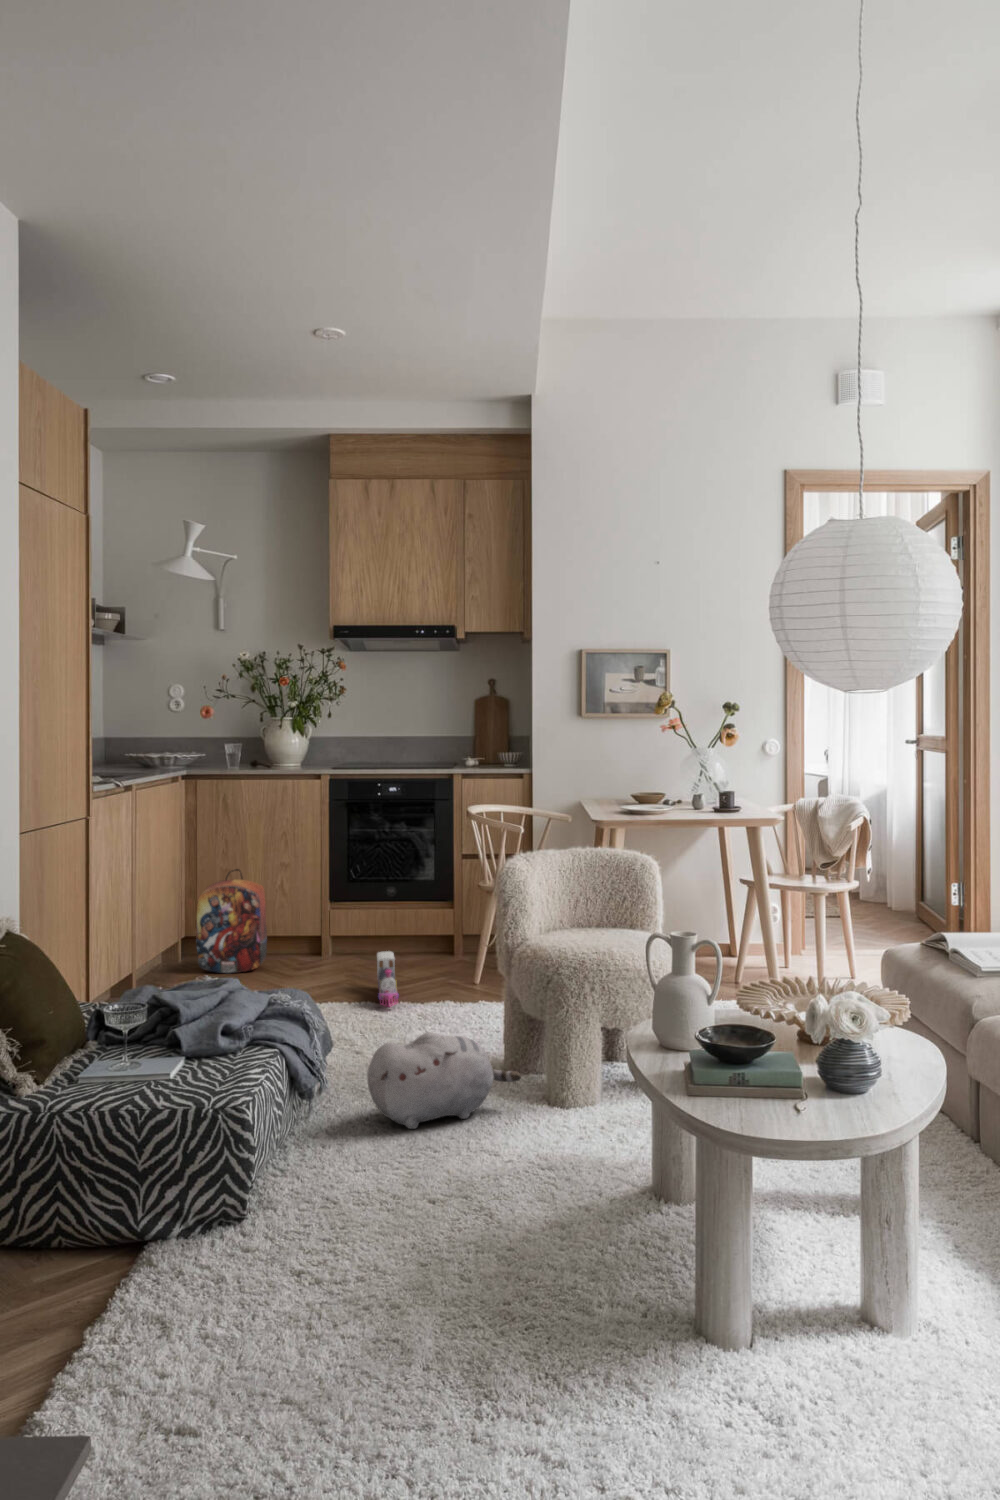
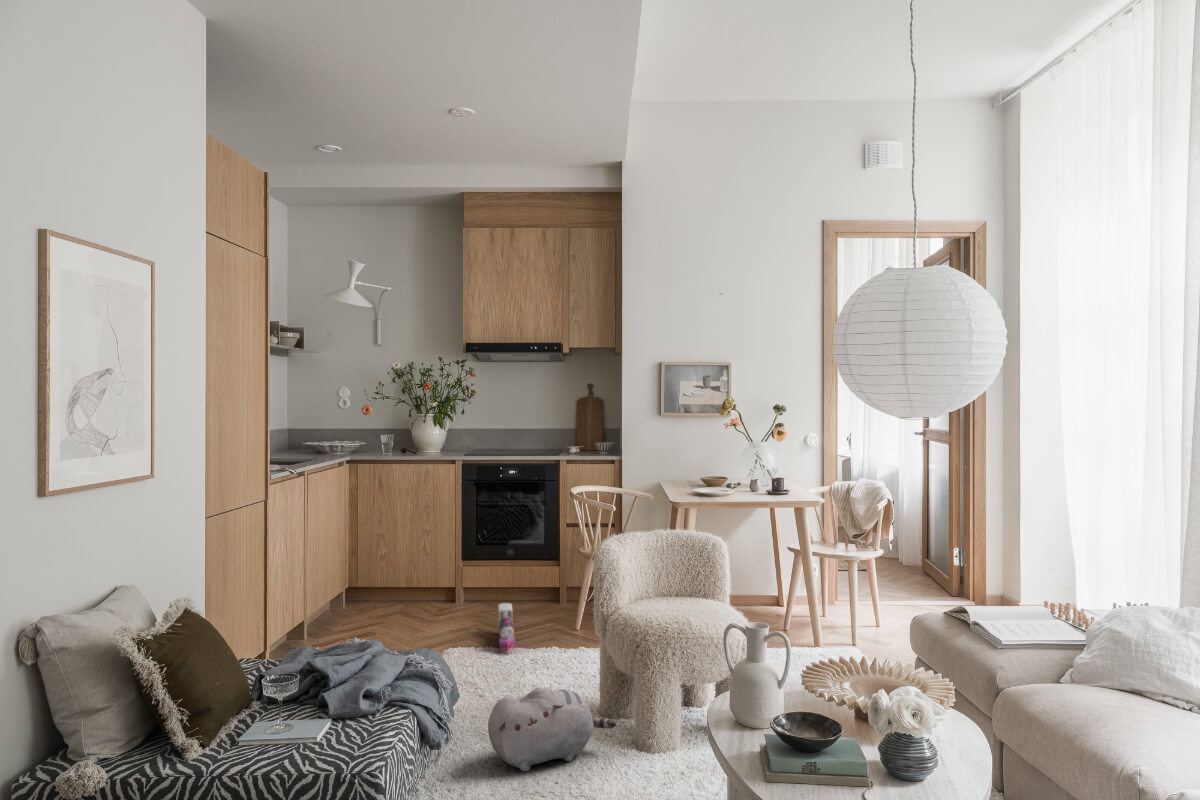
backpack: present [196,869,267,974] -> none [355,534,412,619]

